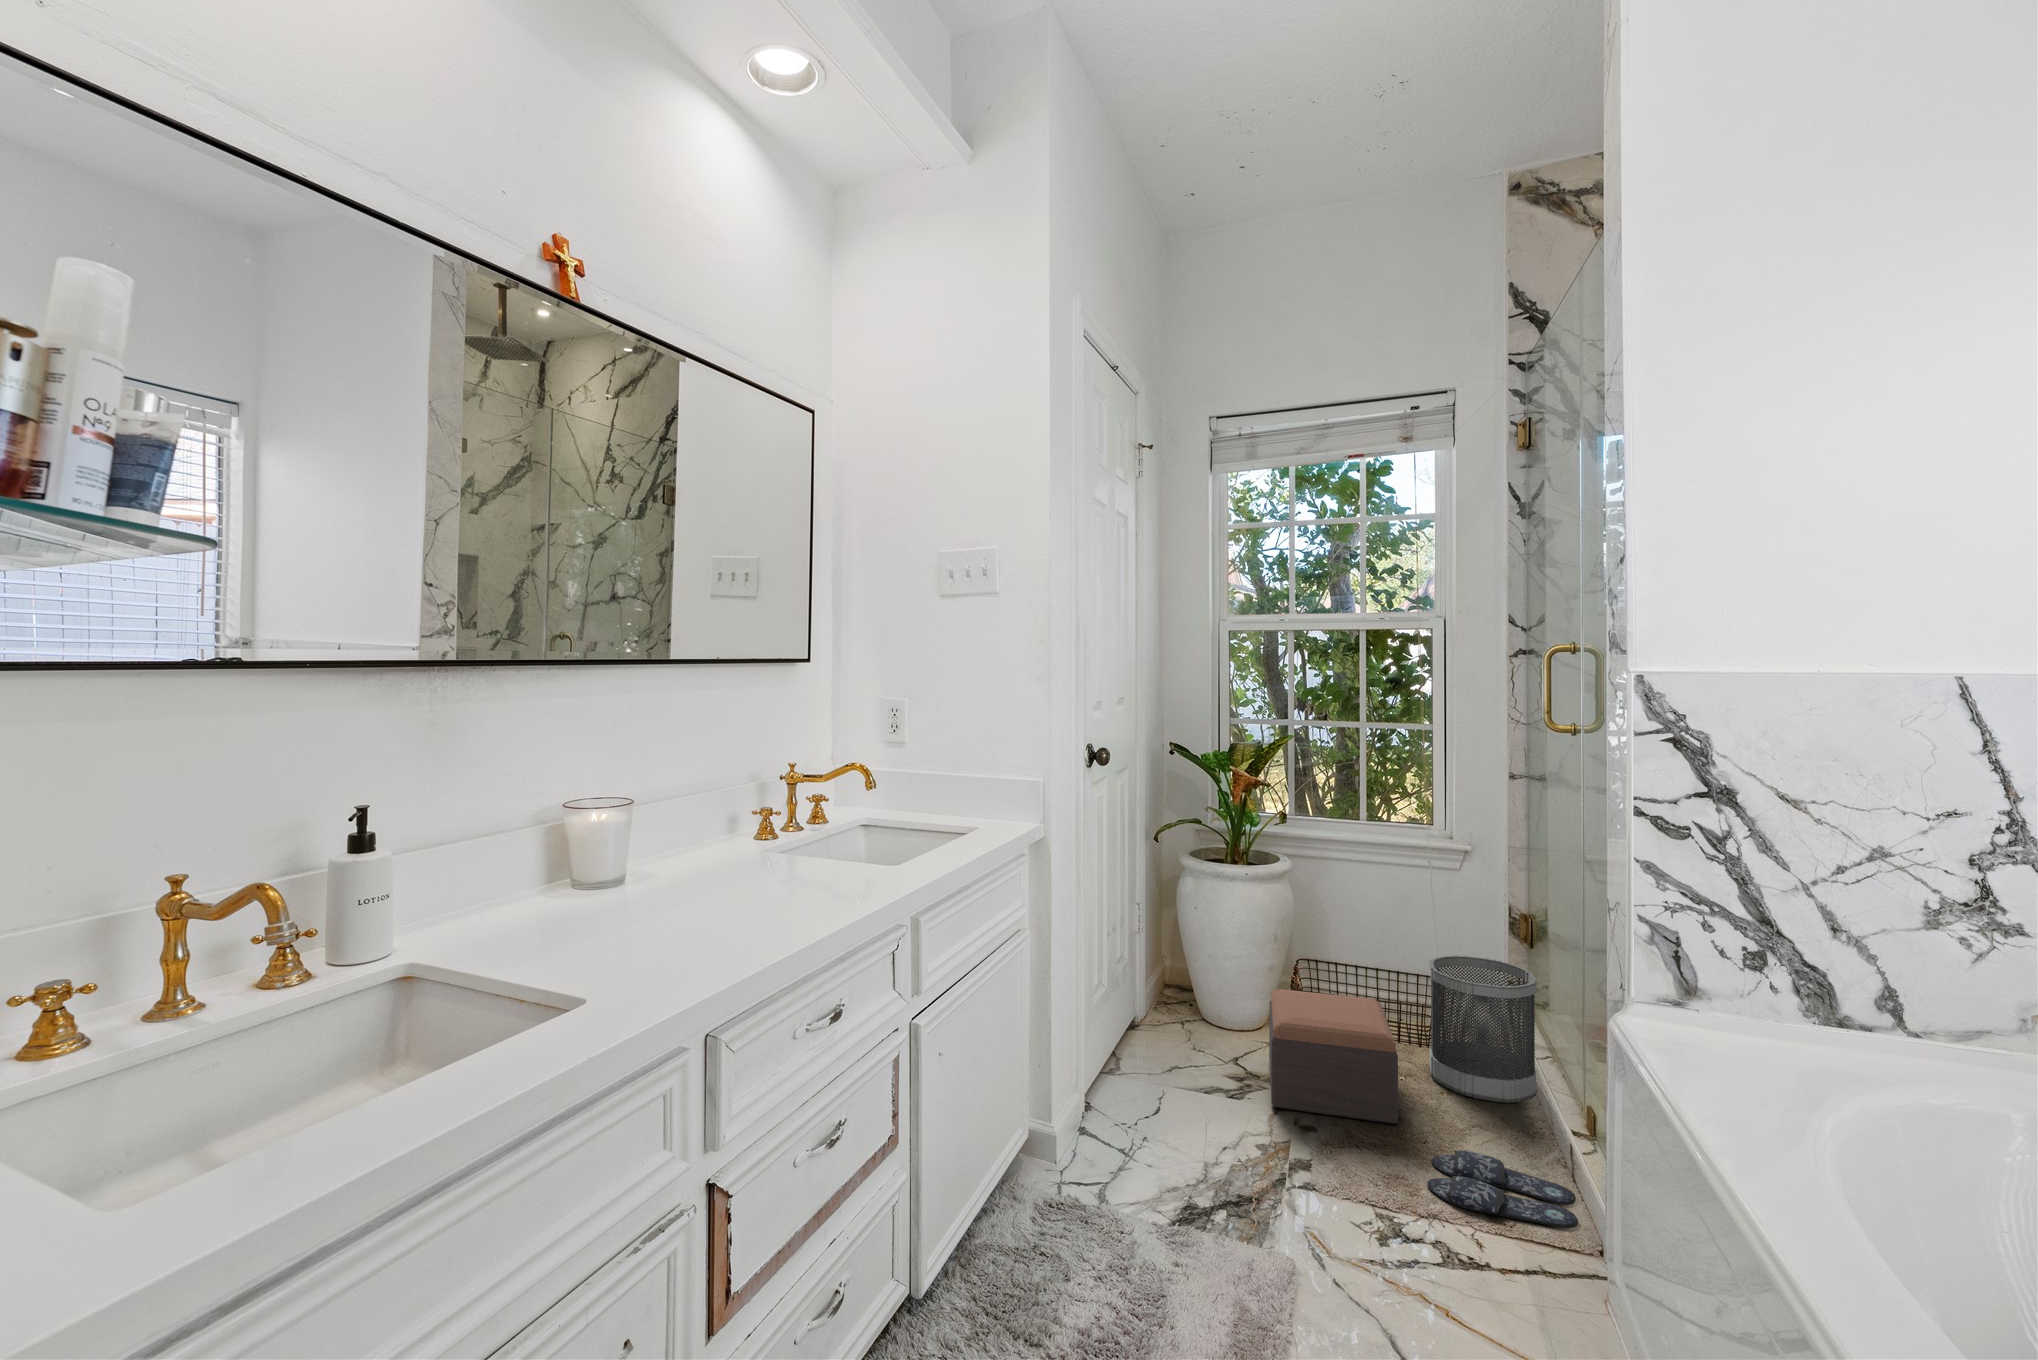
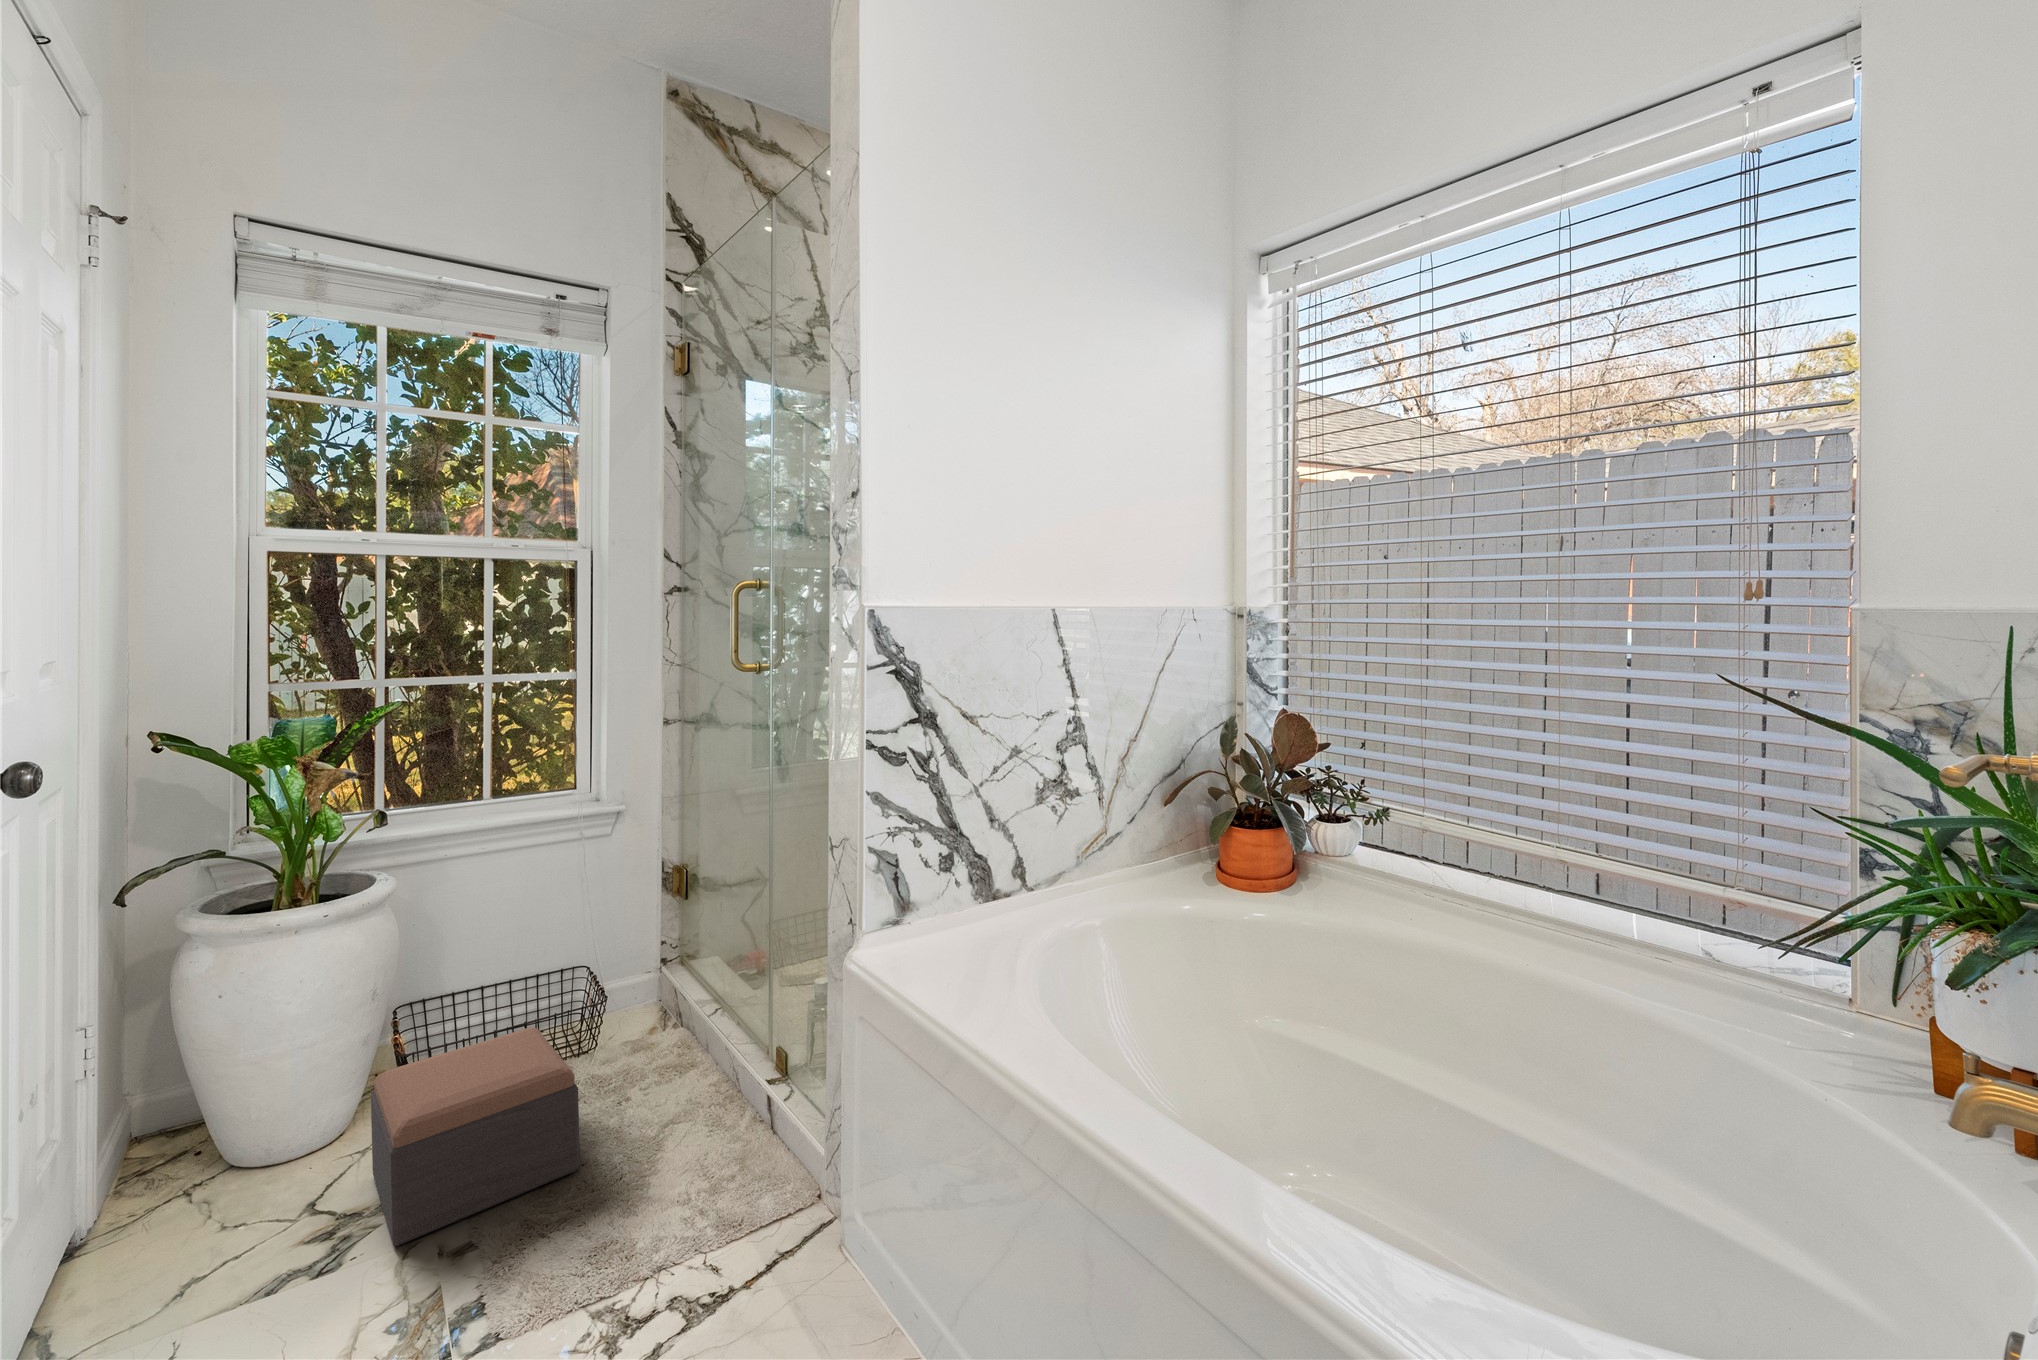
wastebasket: present [1429,955,1537,1103] -> none [592,928,710,1092]
slippers: present [1428,1150,1578,1228] -> none [632,1141,792,1237]

